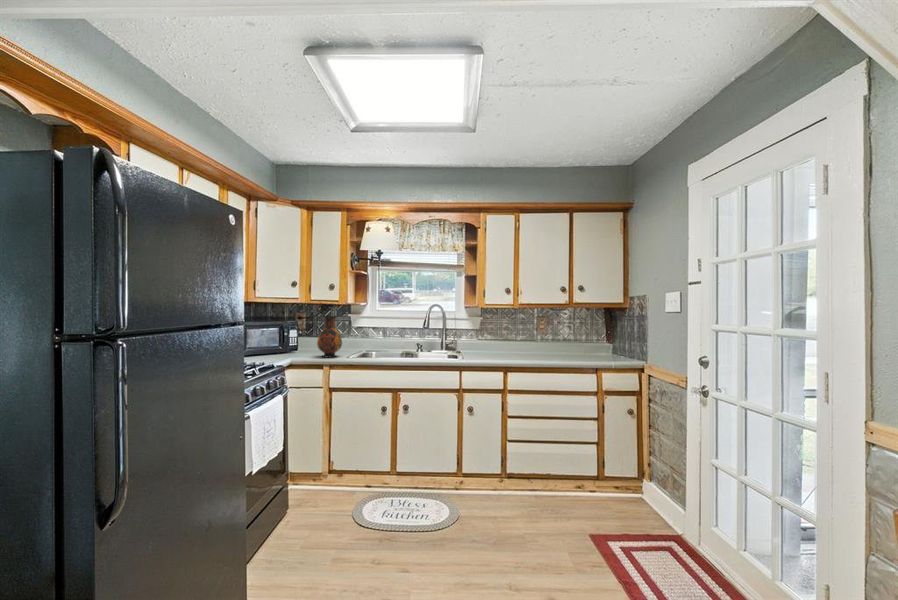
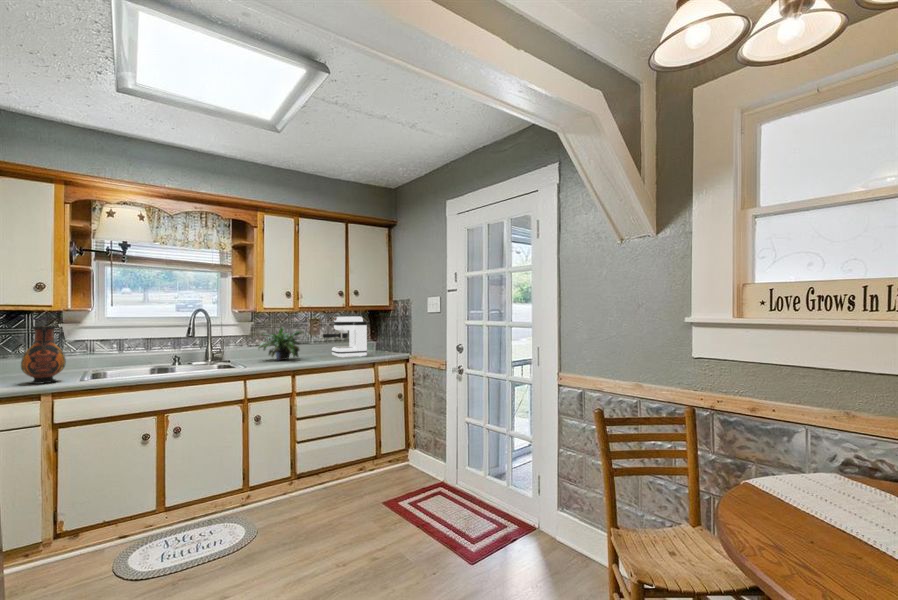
coffee maker: none [547,315,592,359] -> present [323,317,367,358]
potted plant: none [483,323,527,355] -> present [258,327,303,360]

